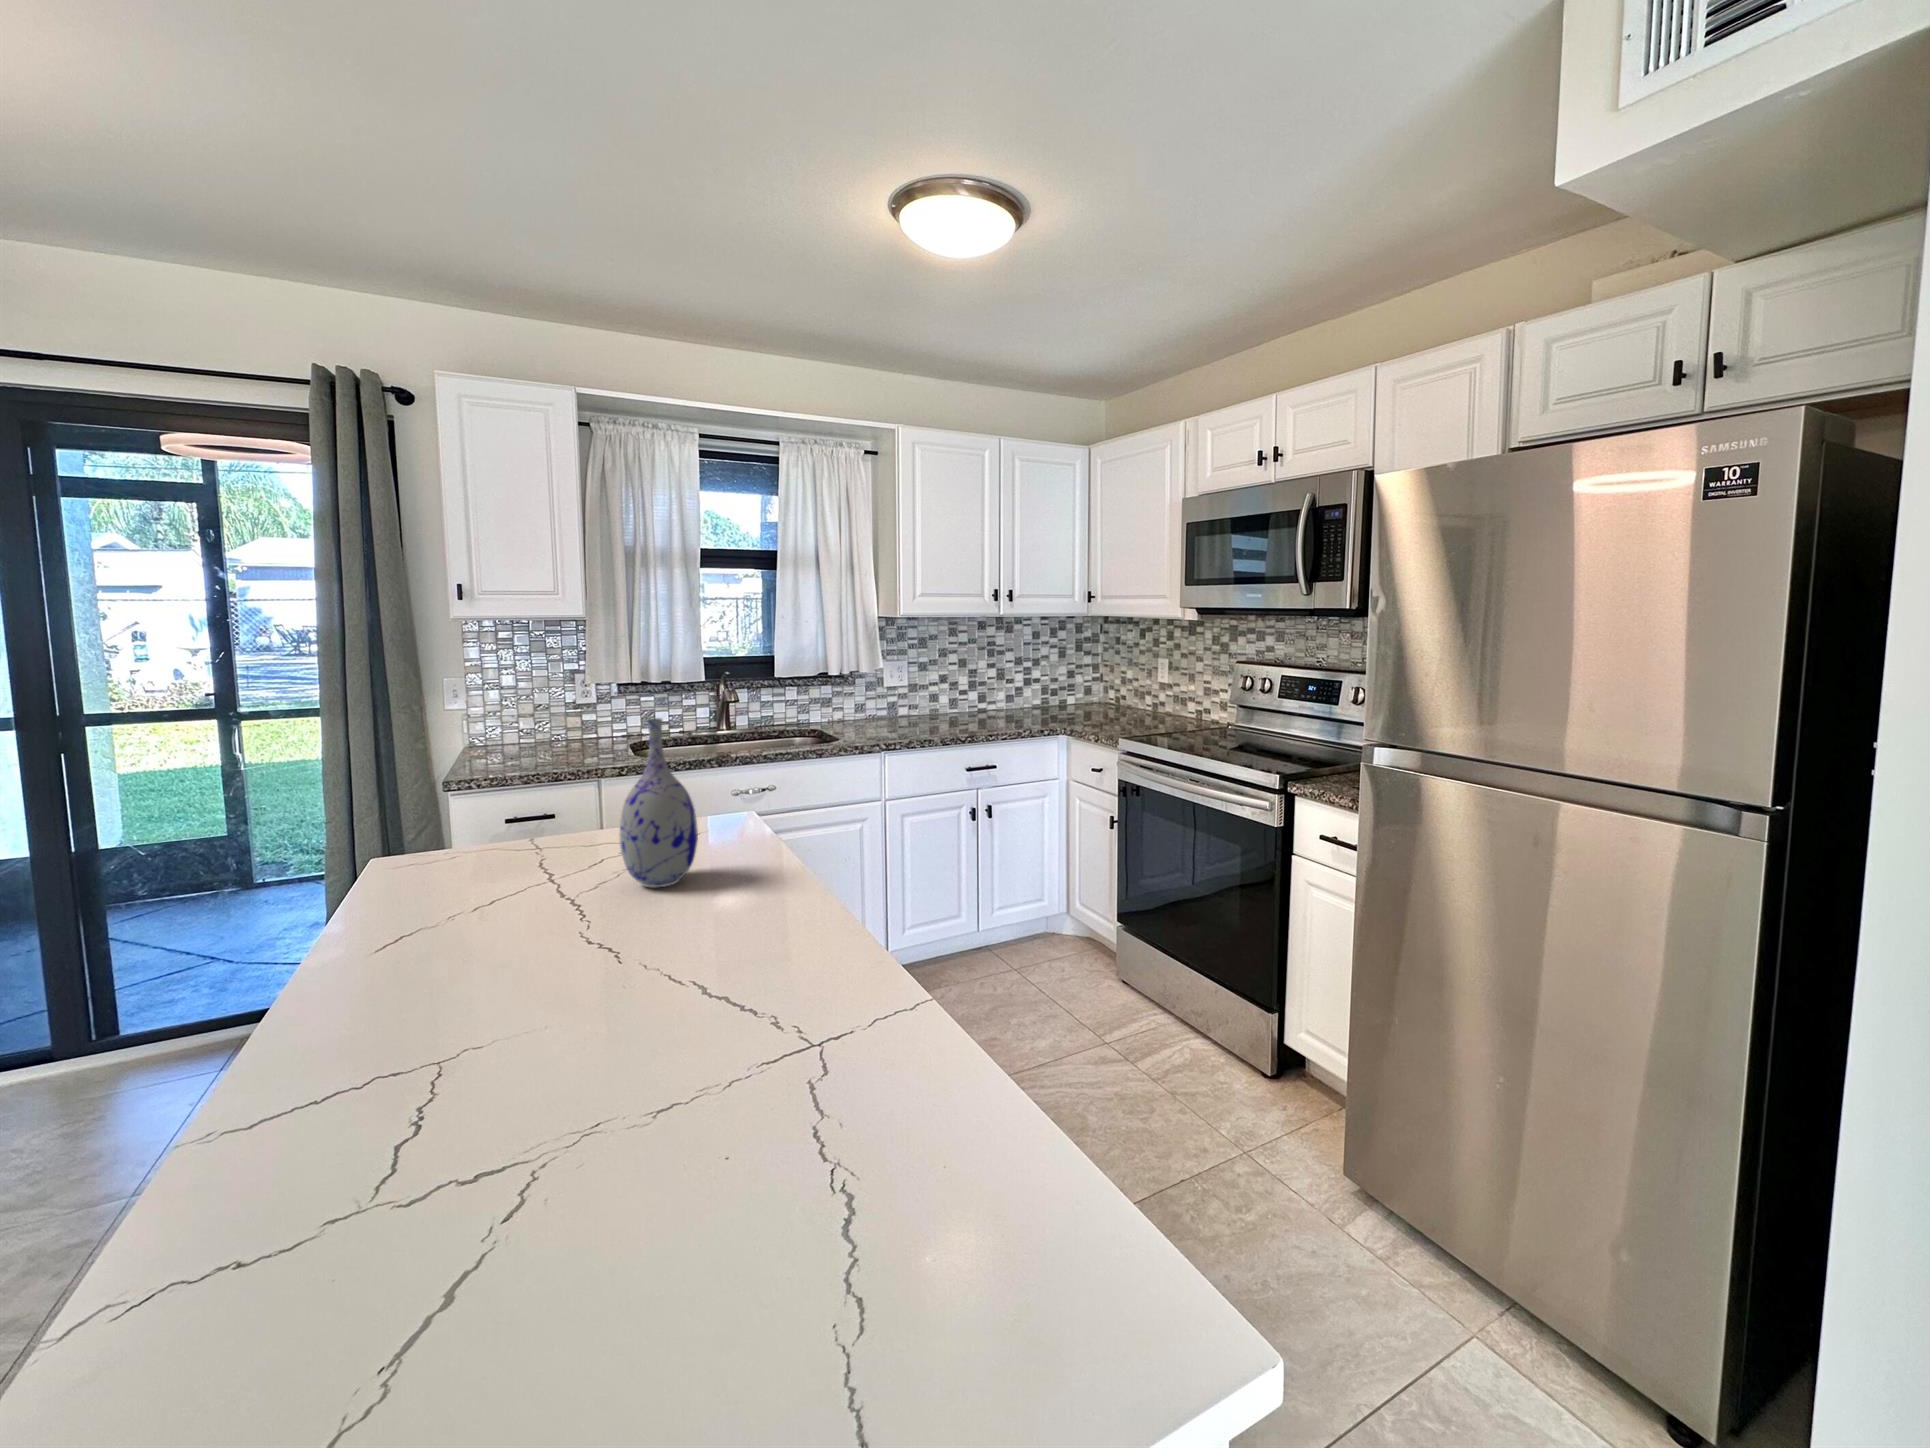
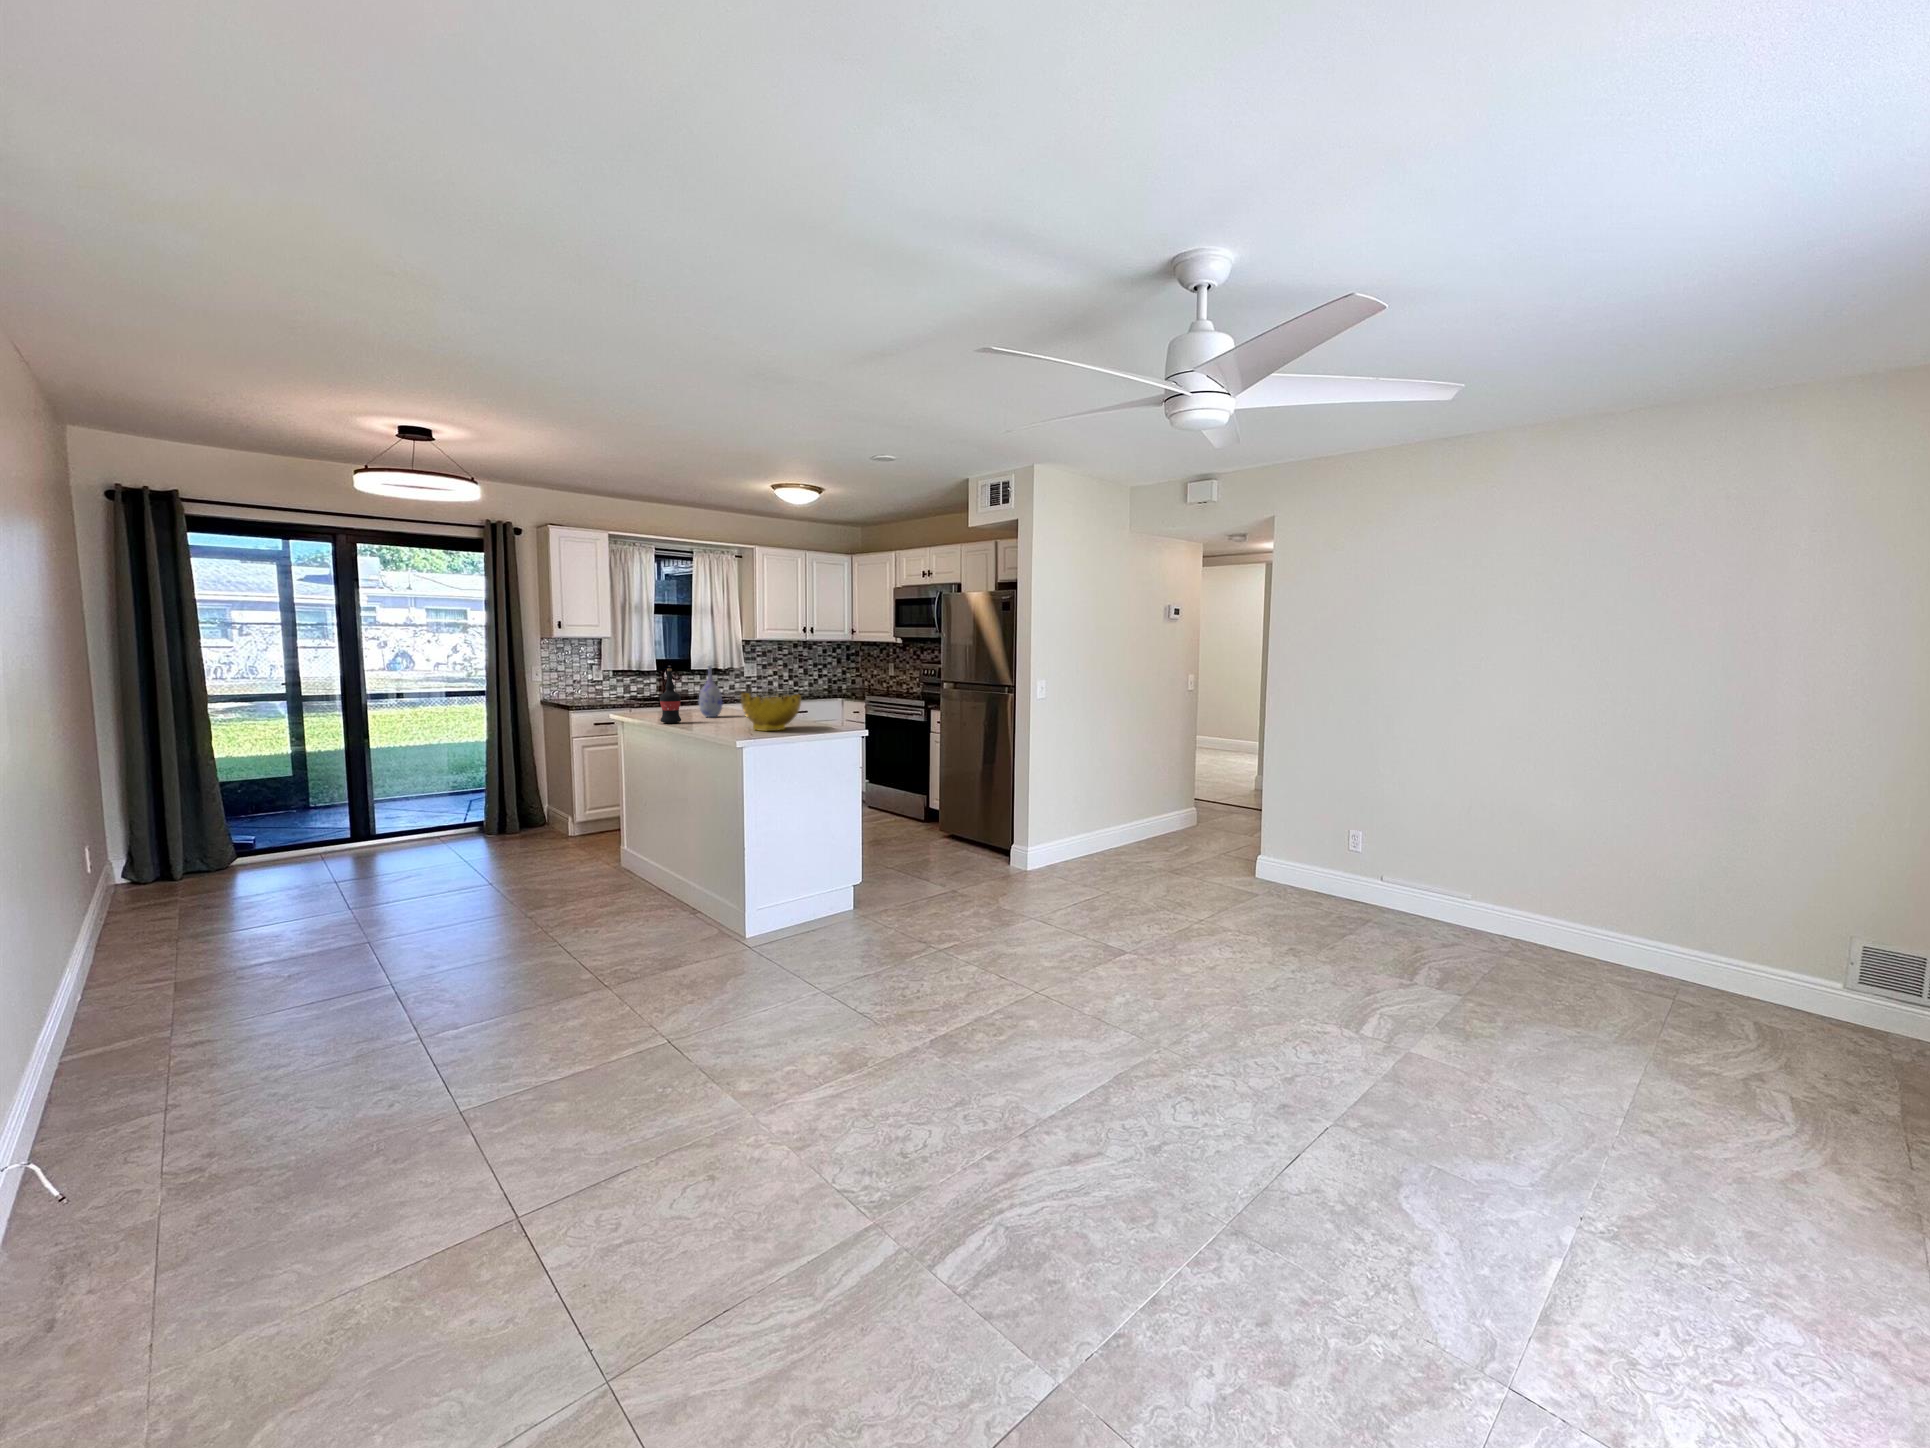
wine bottle: none [408,749,498,958] -> present [660,669,681,723]
decorative bowl: none [546,900,878,1180] -> present [741,693,801,731]

